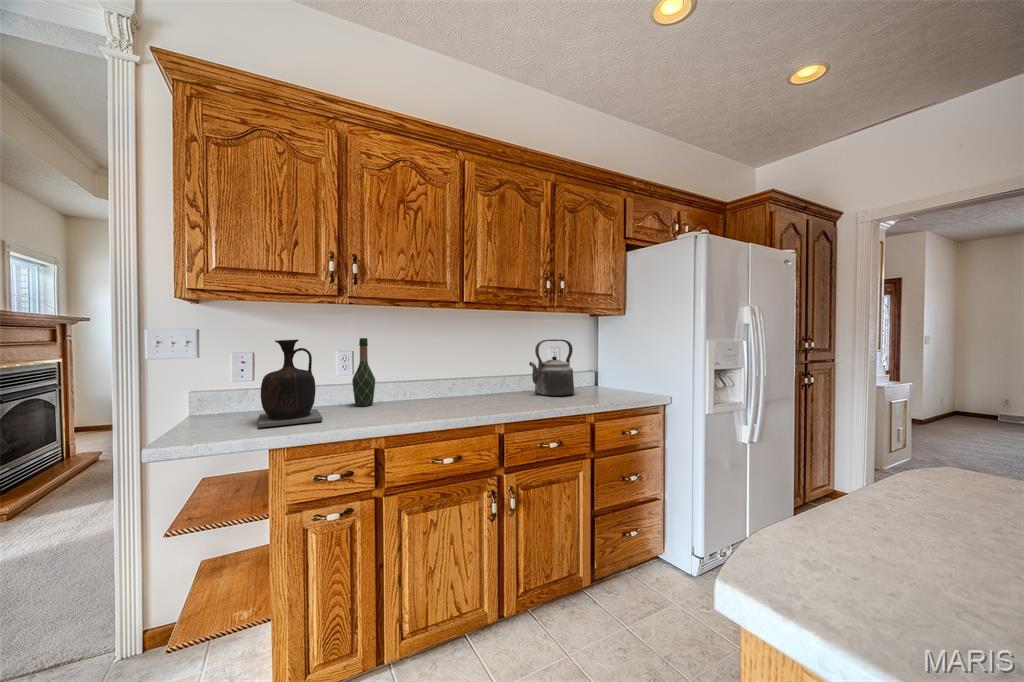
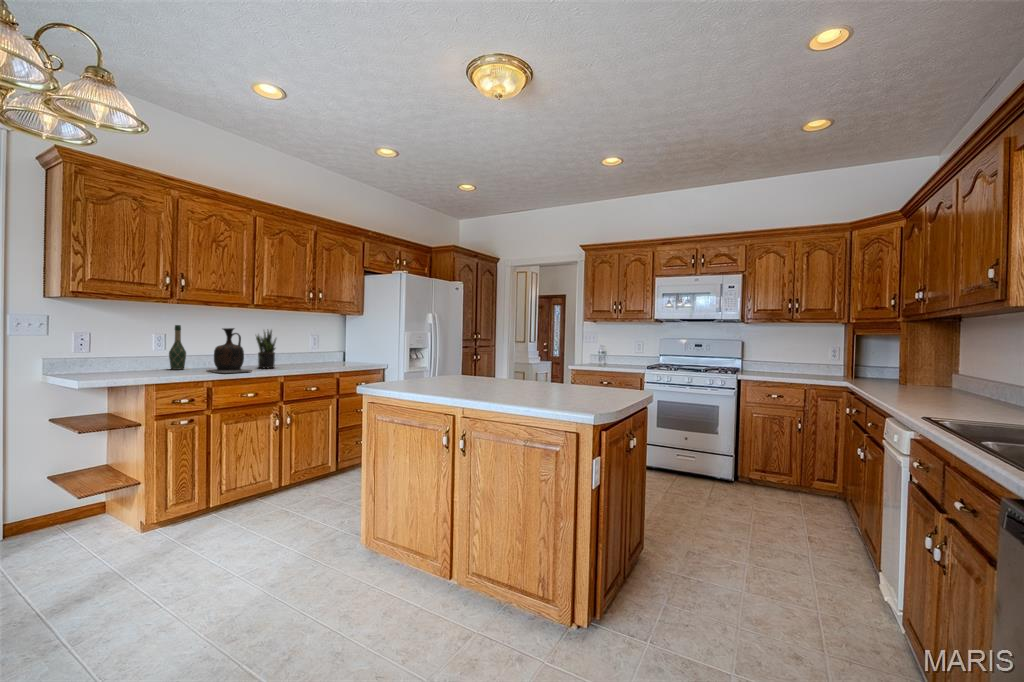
kettle: present [529,339,574,396] -> none [297,329,328,365]
vase: present [258,340,322,427] -> present [206,328,252,373]
potted plant: none [467,340,498,404] -> present [256,330,276,368]

